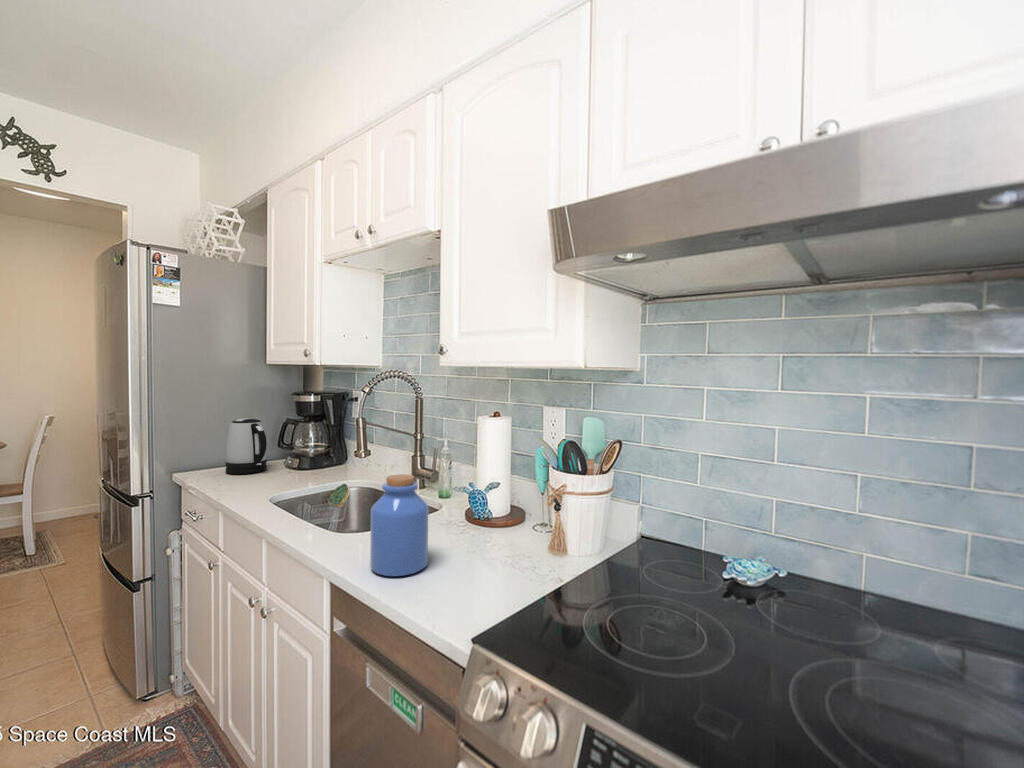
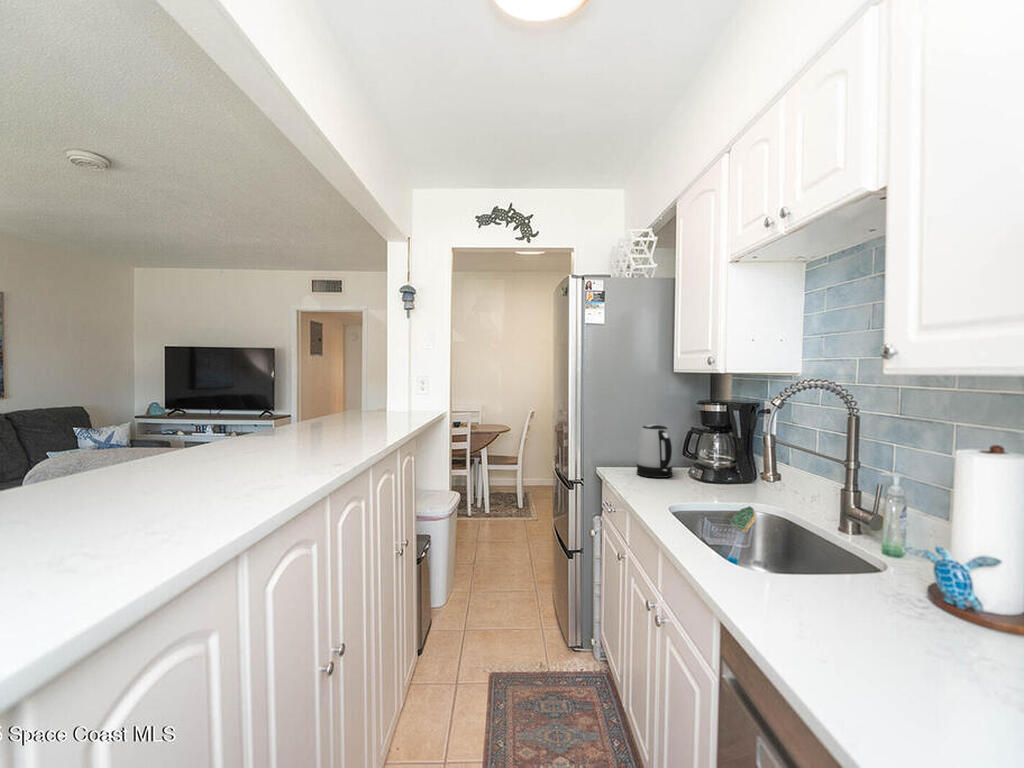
jar: present [370,474,428,576] -> none [769,514,856,652]

